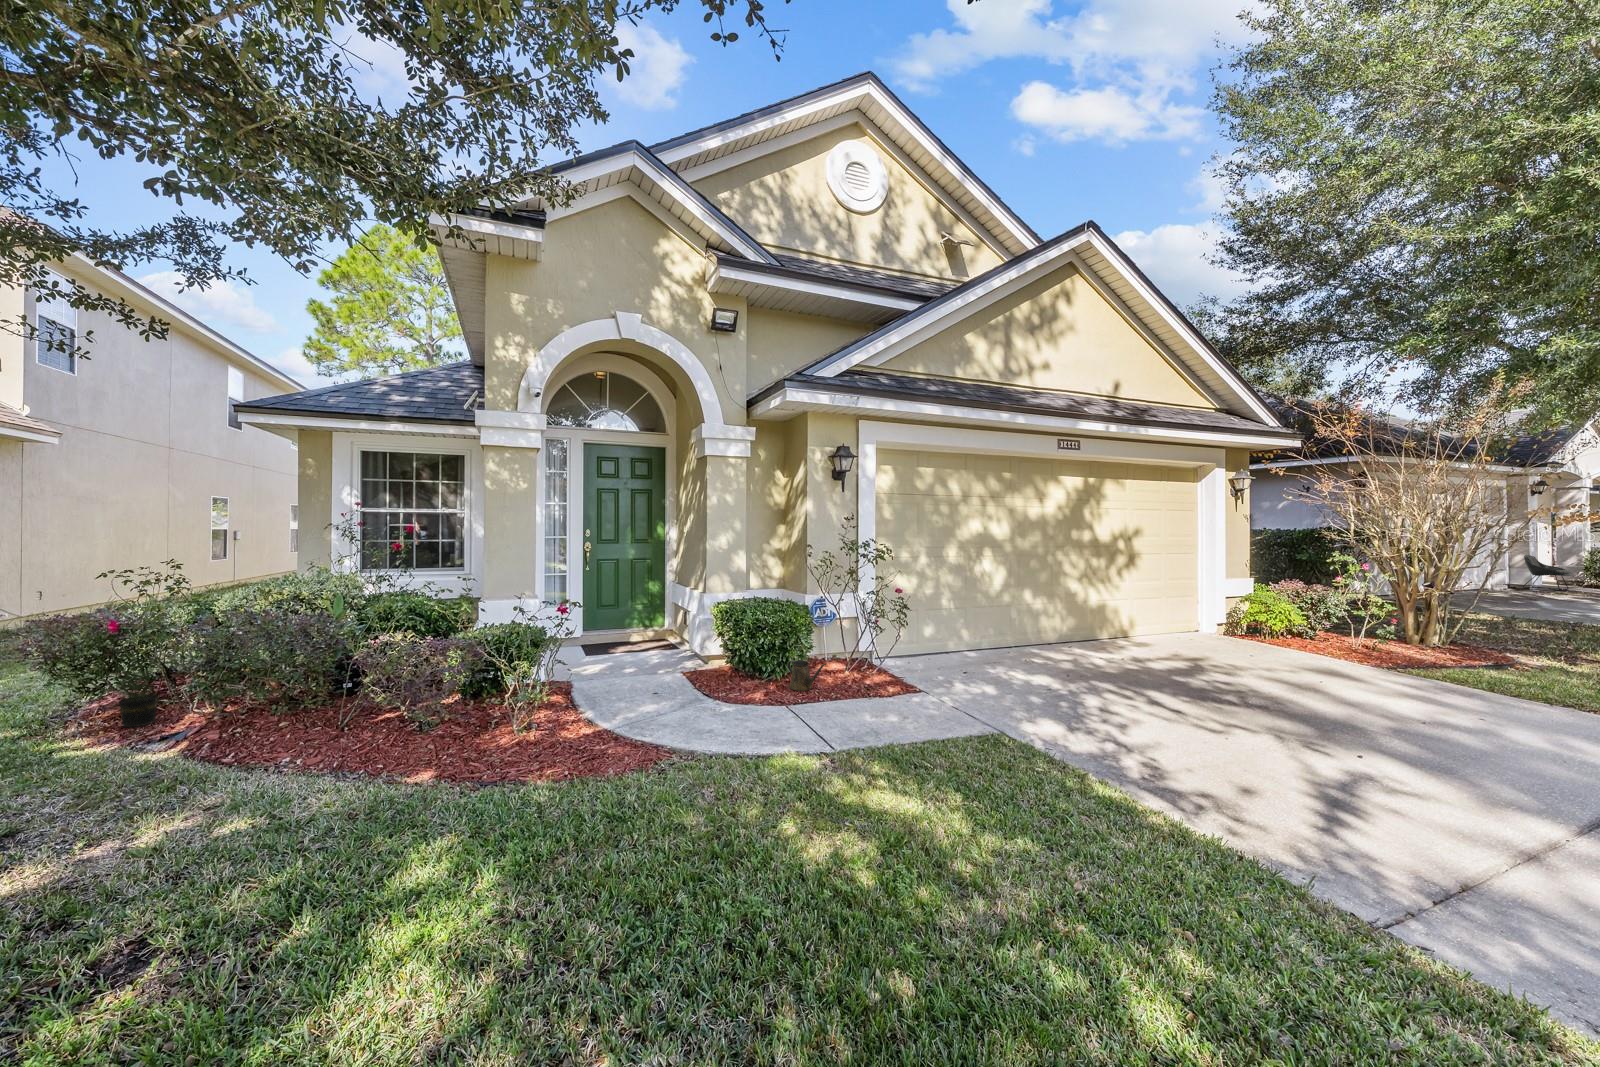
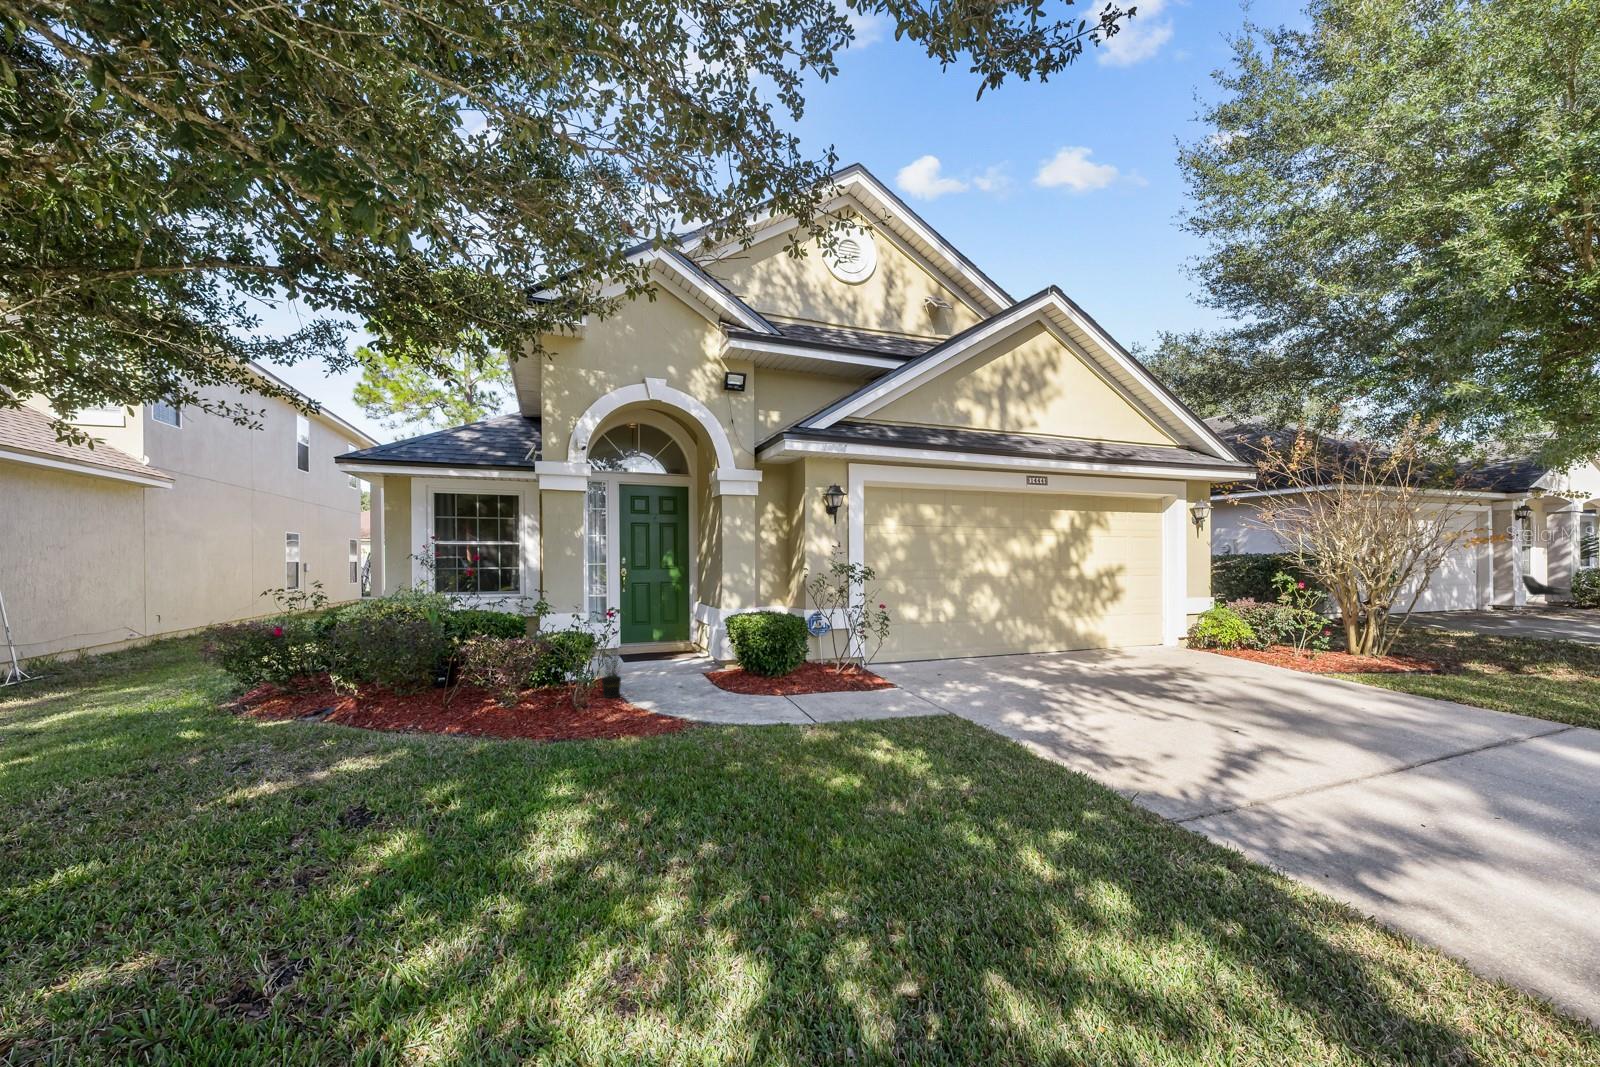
potted plant: present [119,653,157,728] -> present [600,646,621,698]
watering can: present [787,660,826,691] -> none [787,662,817,687]

